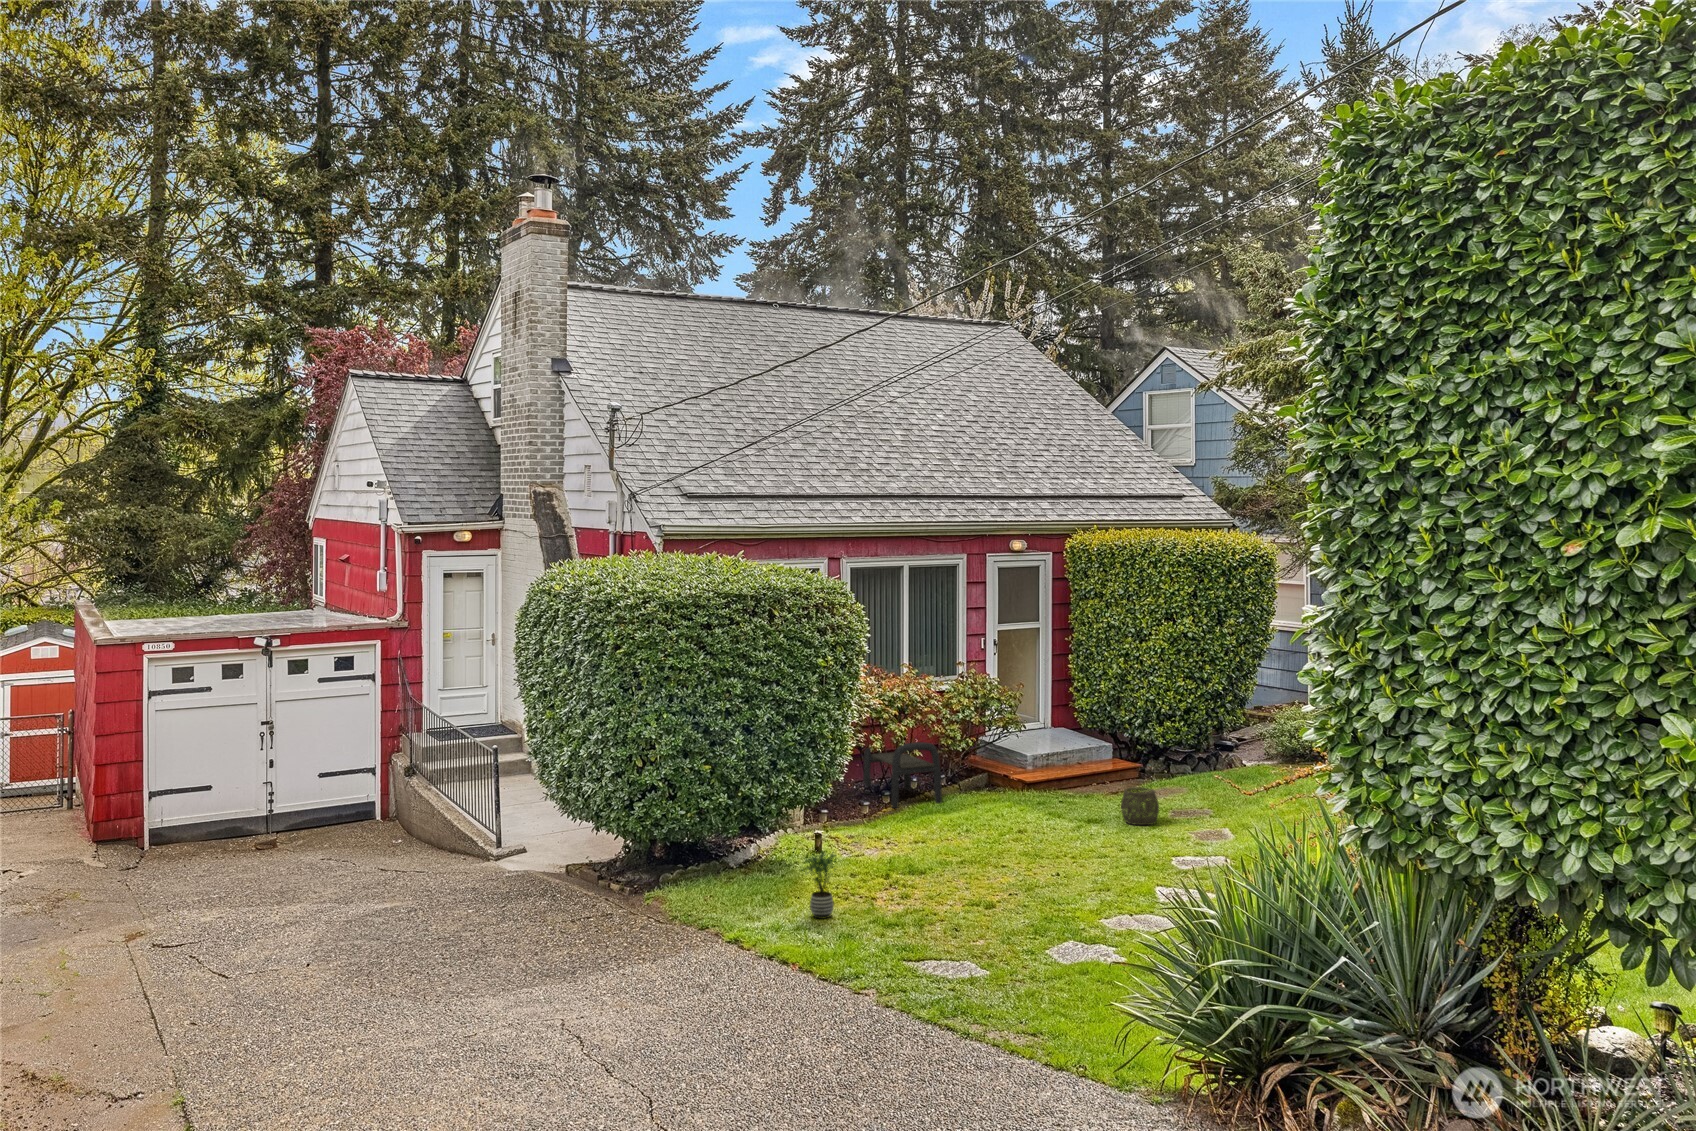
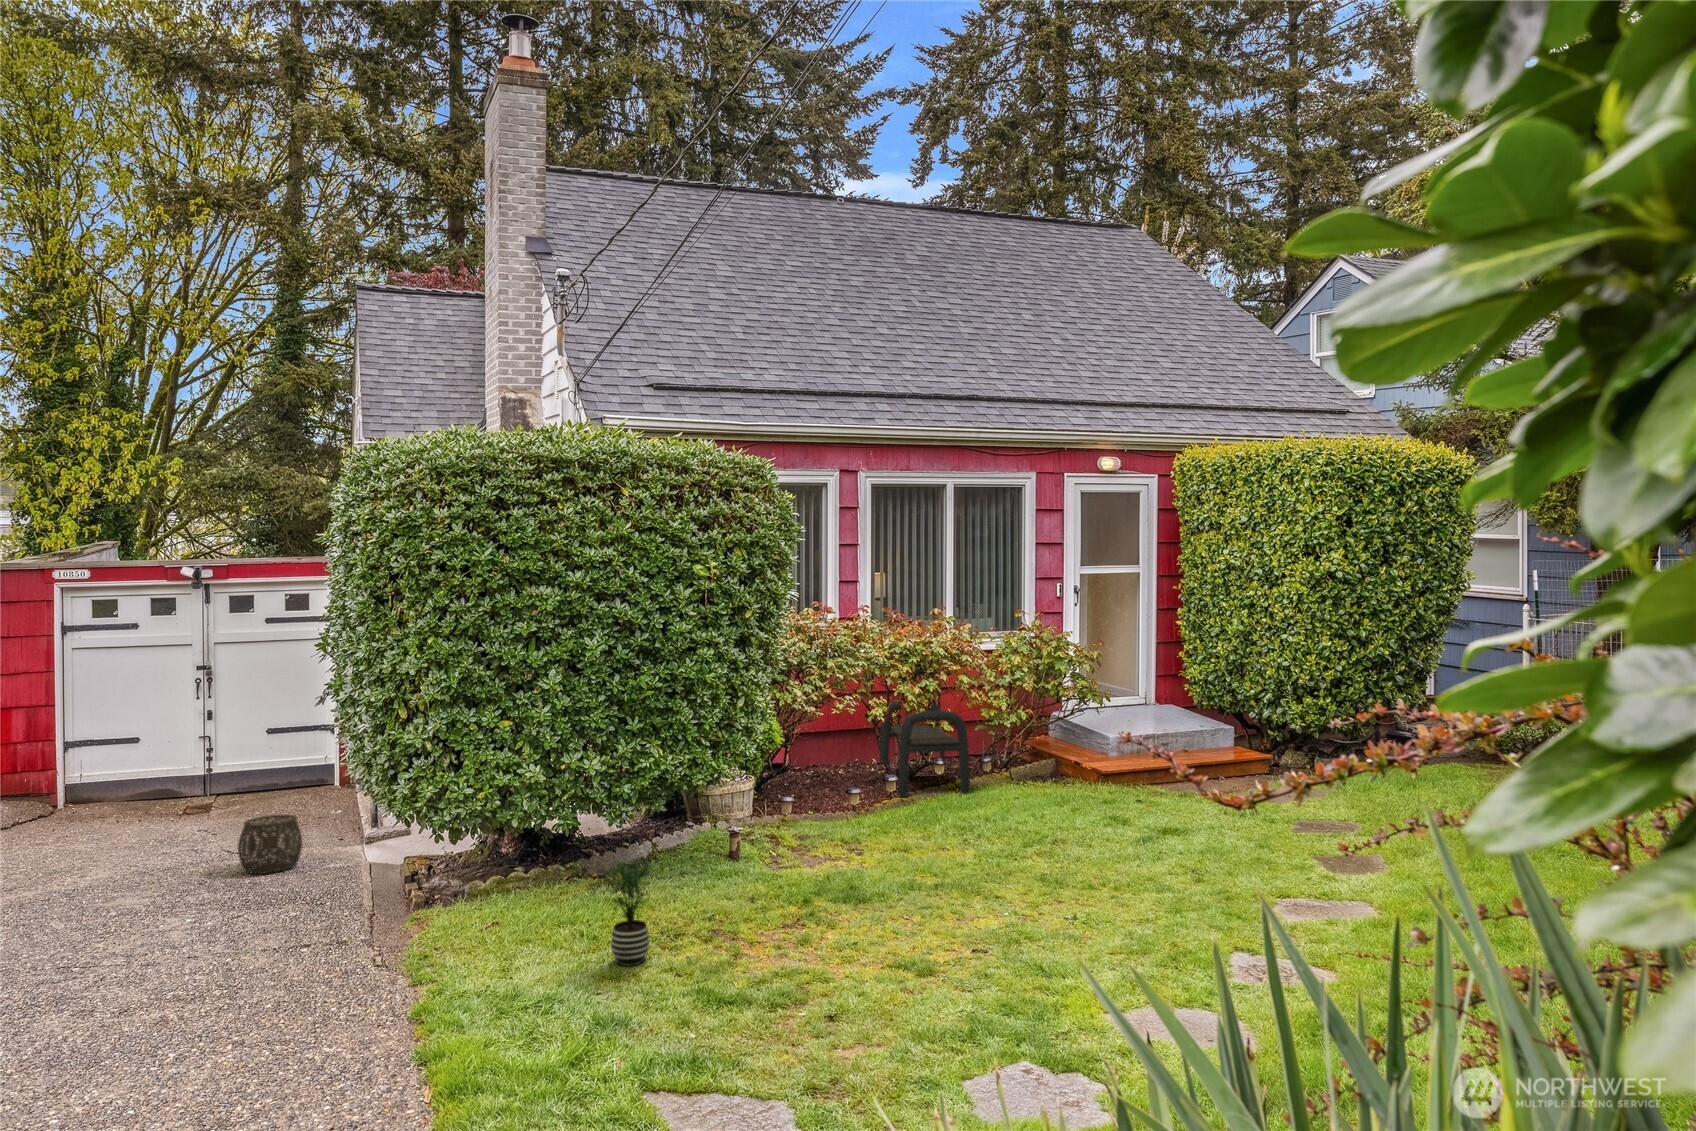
woven basket: present [1121,788,1159,825] -> present [237,815,302,874]

